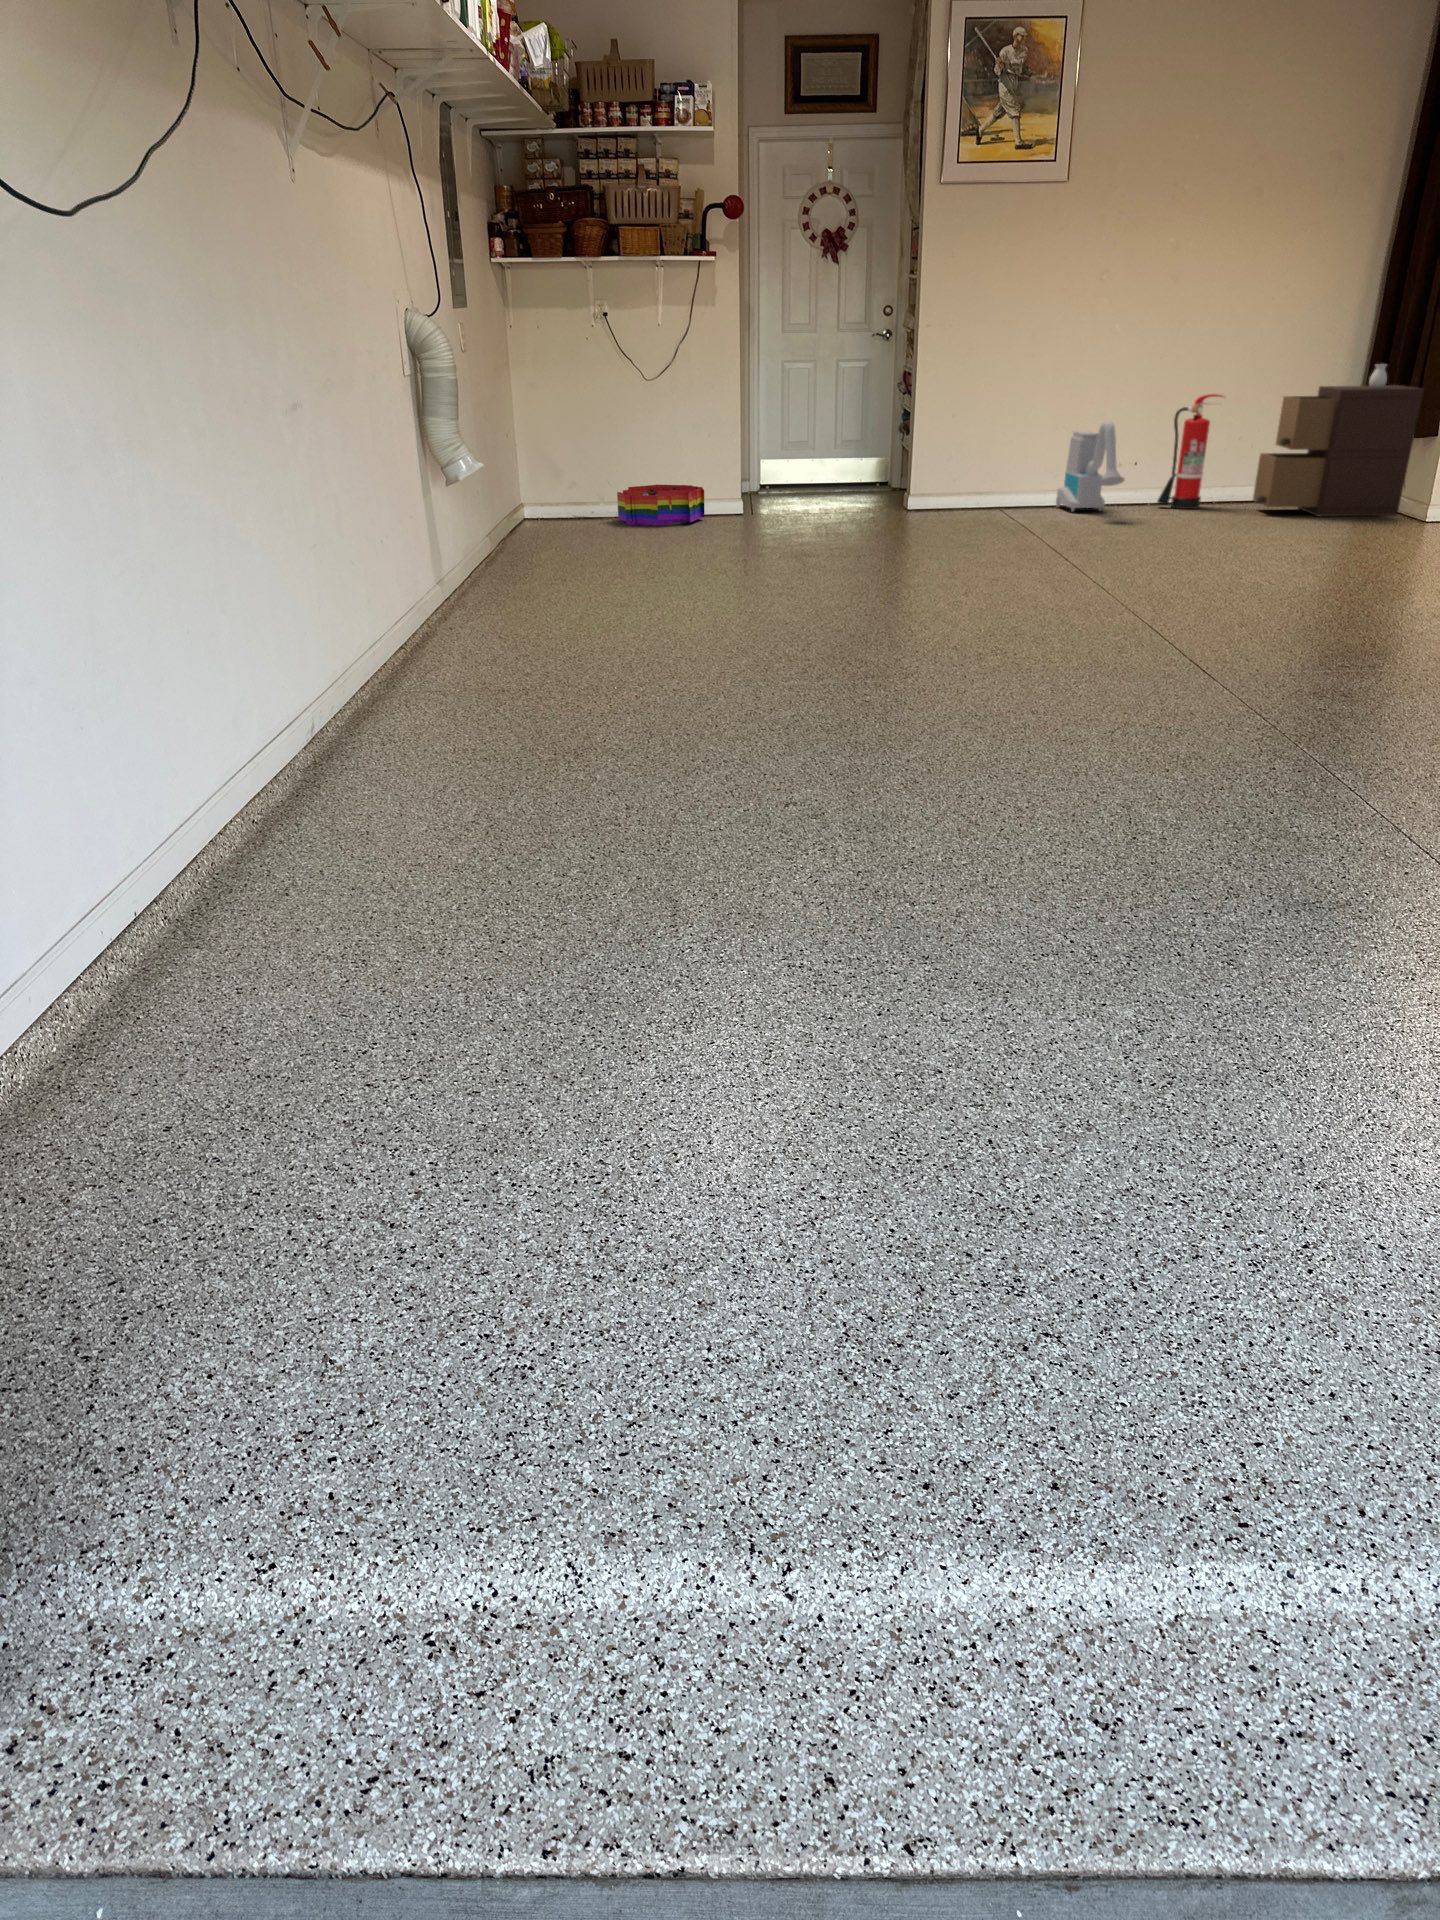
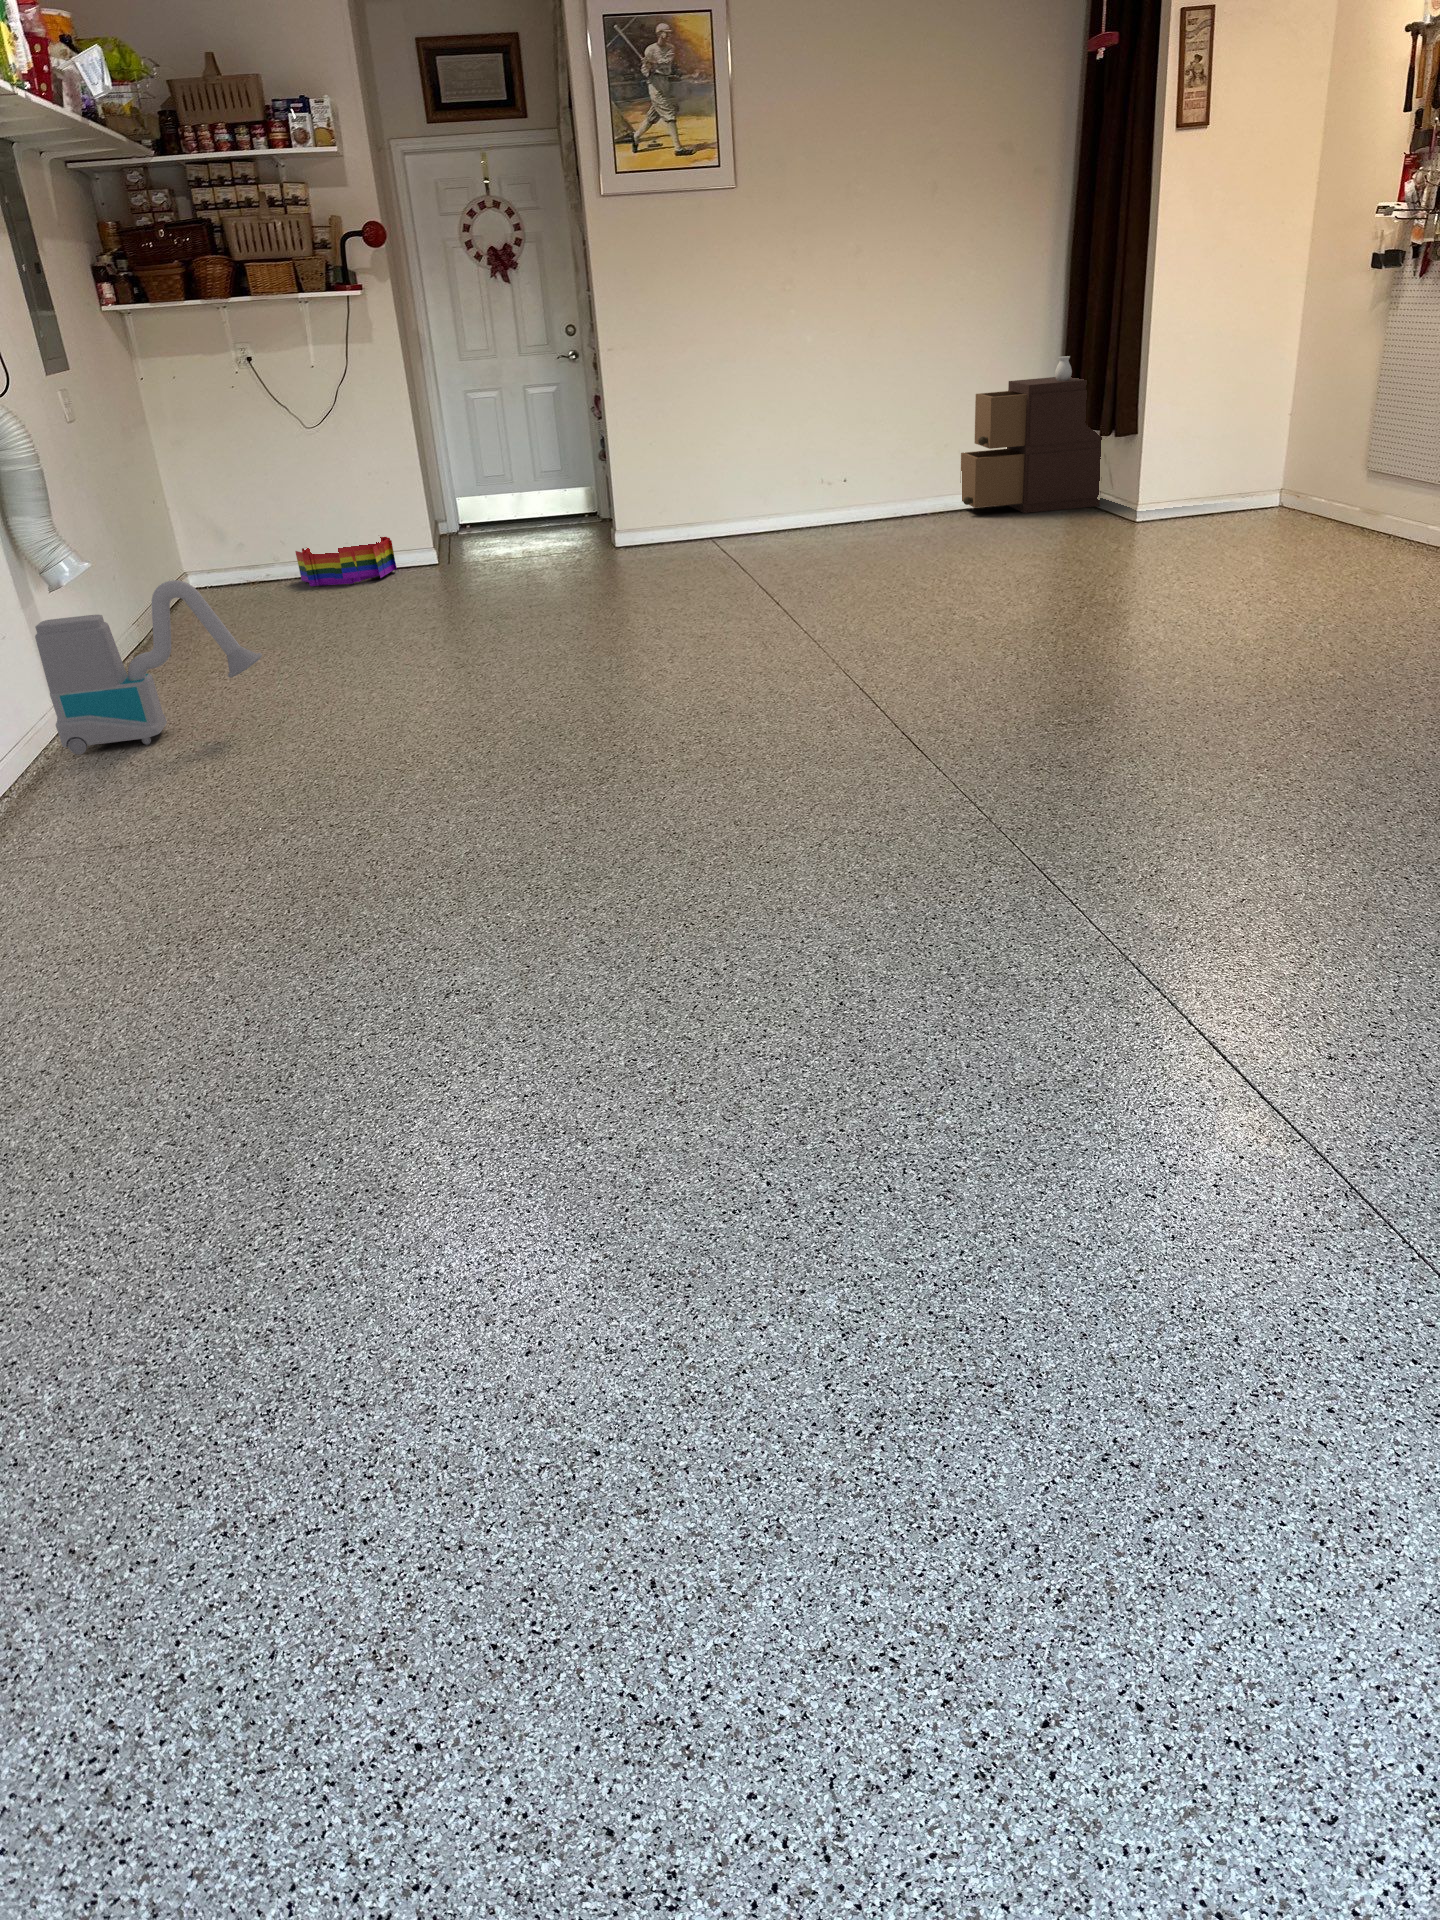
fire extinguisher: present [1157,394,1223,509] -> none [867,396,921,515]
vacuum cleaner: present [1056,420,1124,512] -> present [35,580,262,754]

